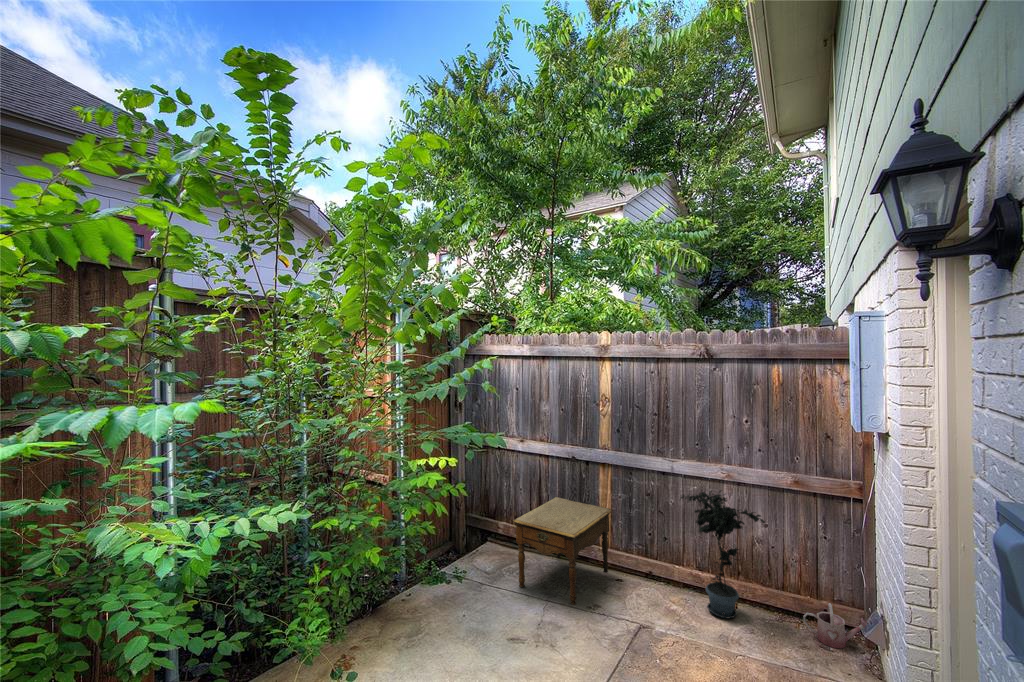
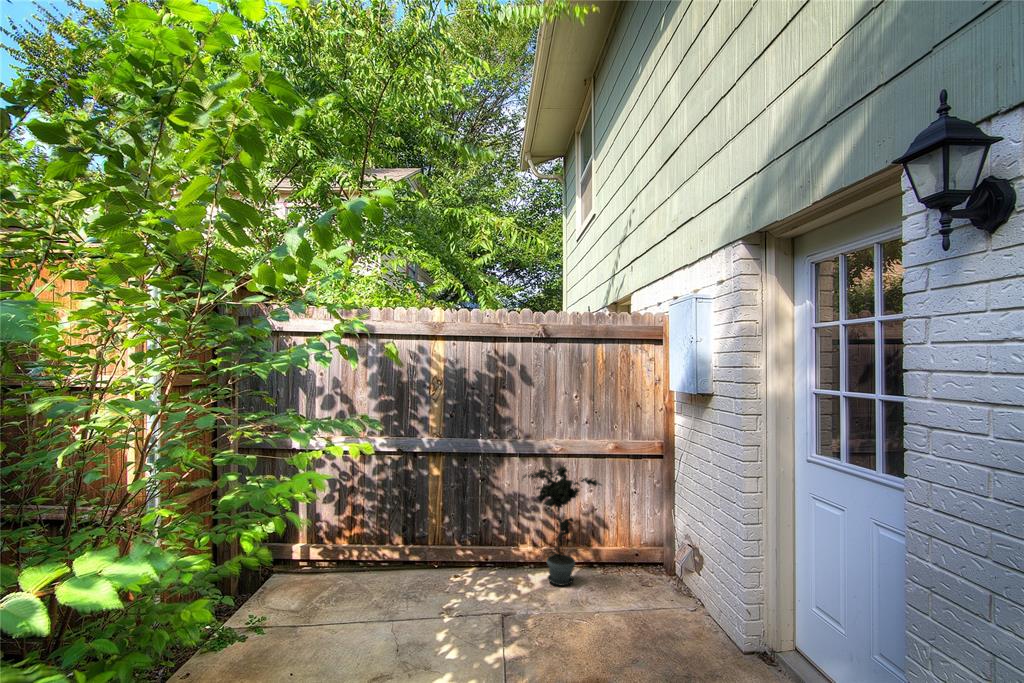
side table: present [513,497,612,605] -> none [340,503,443,616]
watering can: present [803,603,869,648] -> none [626,547,673,583]

